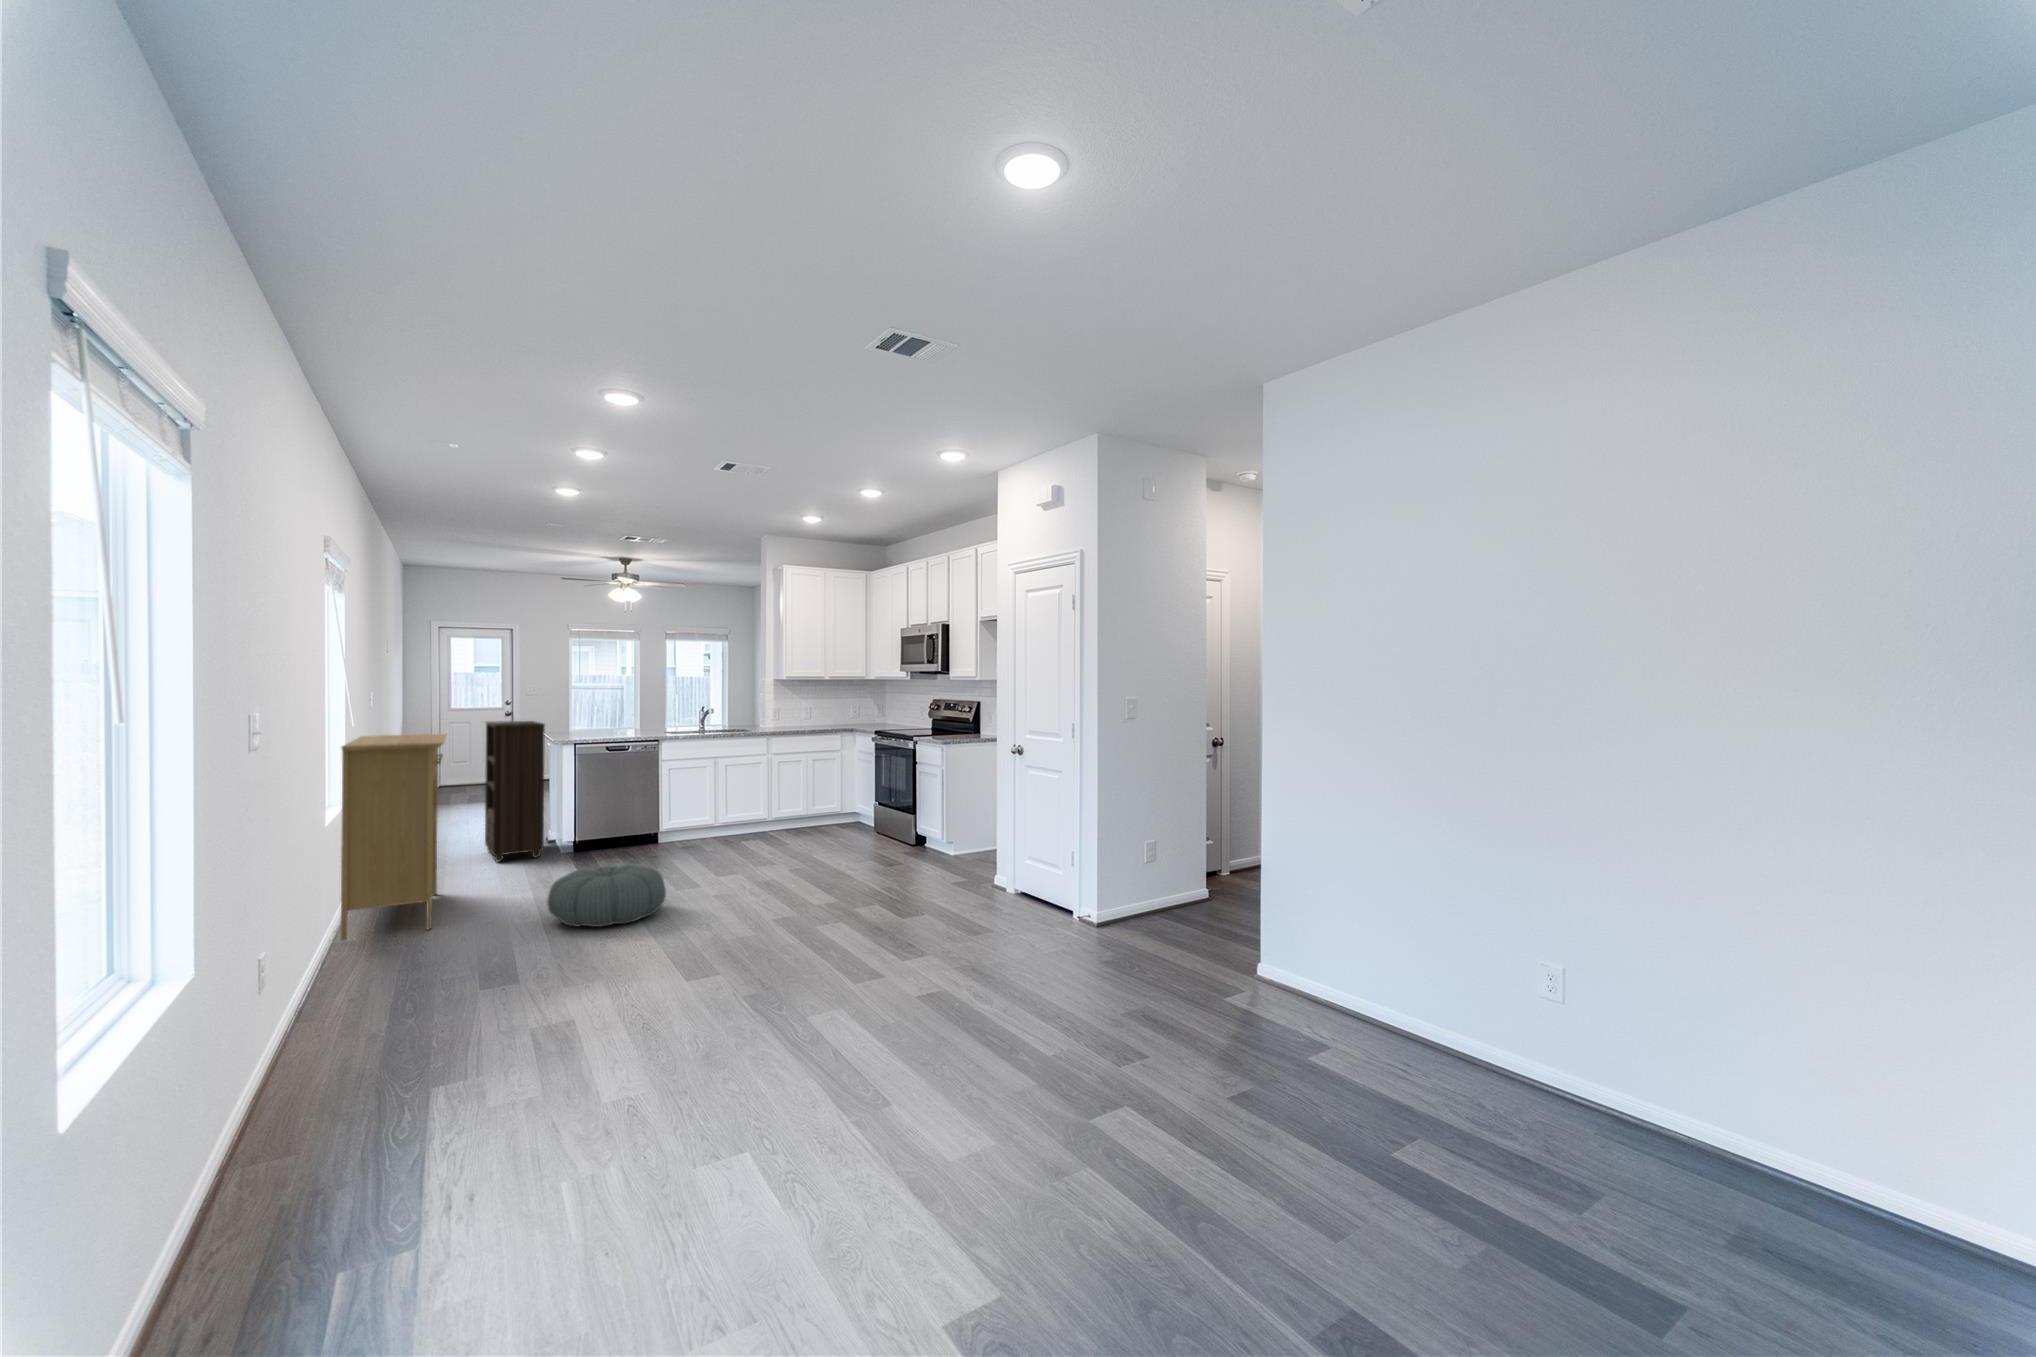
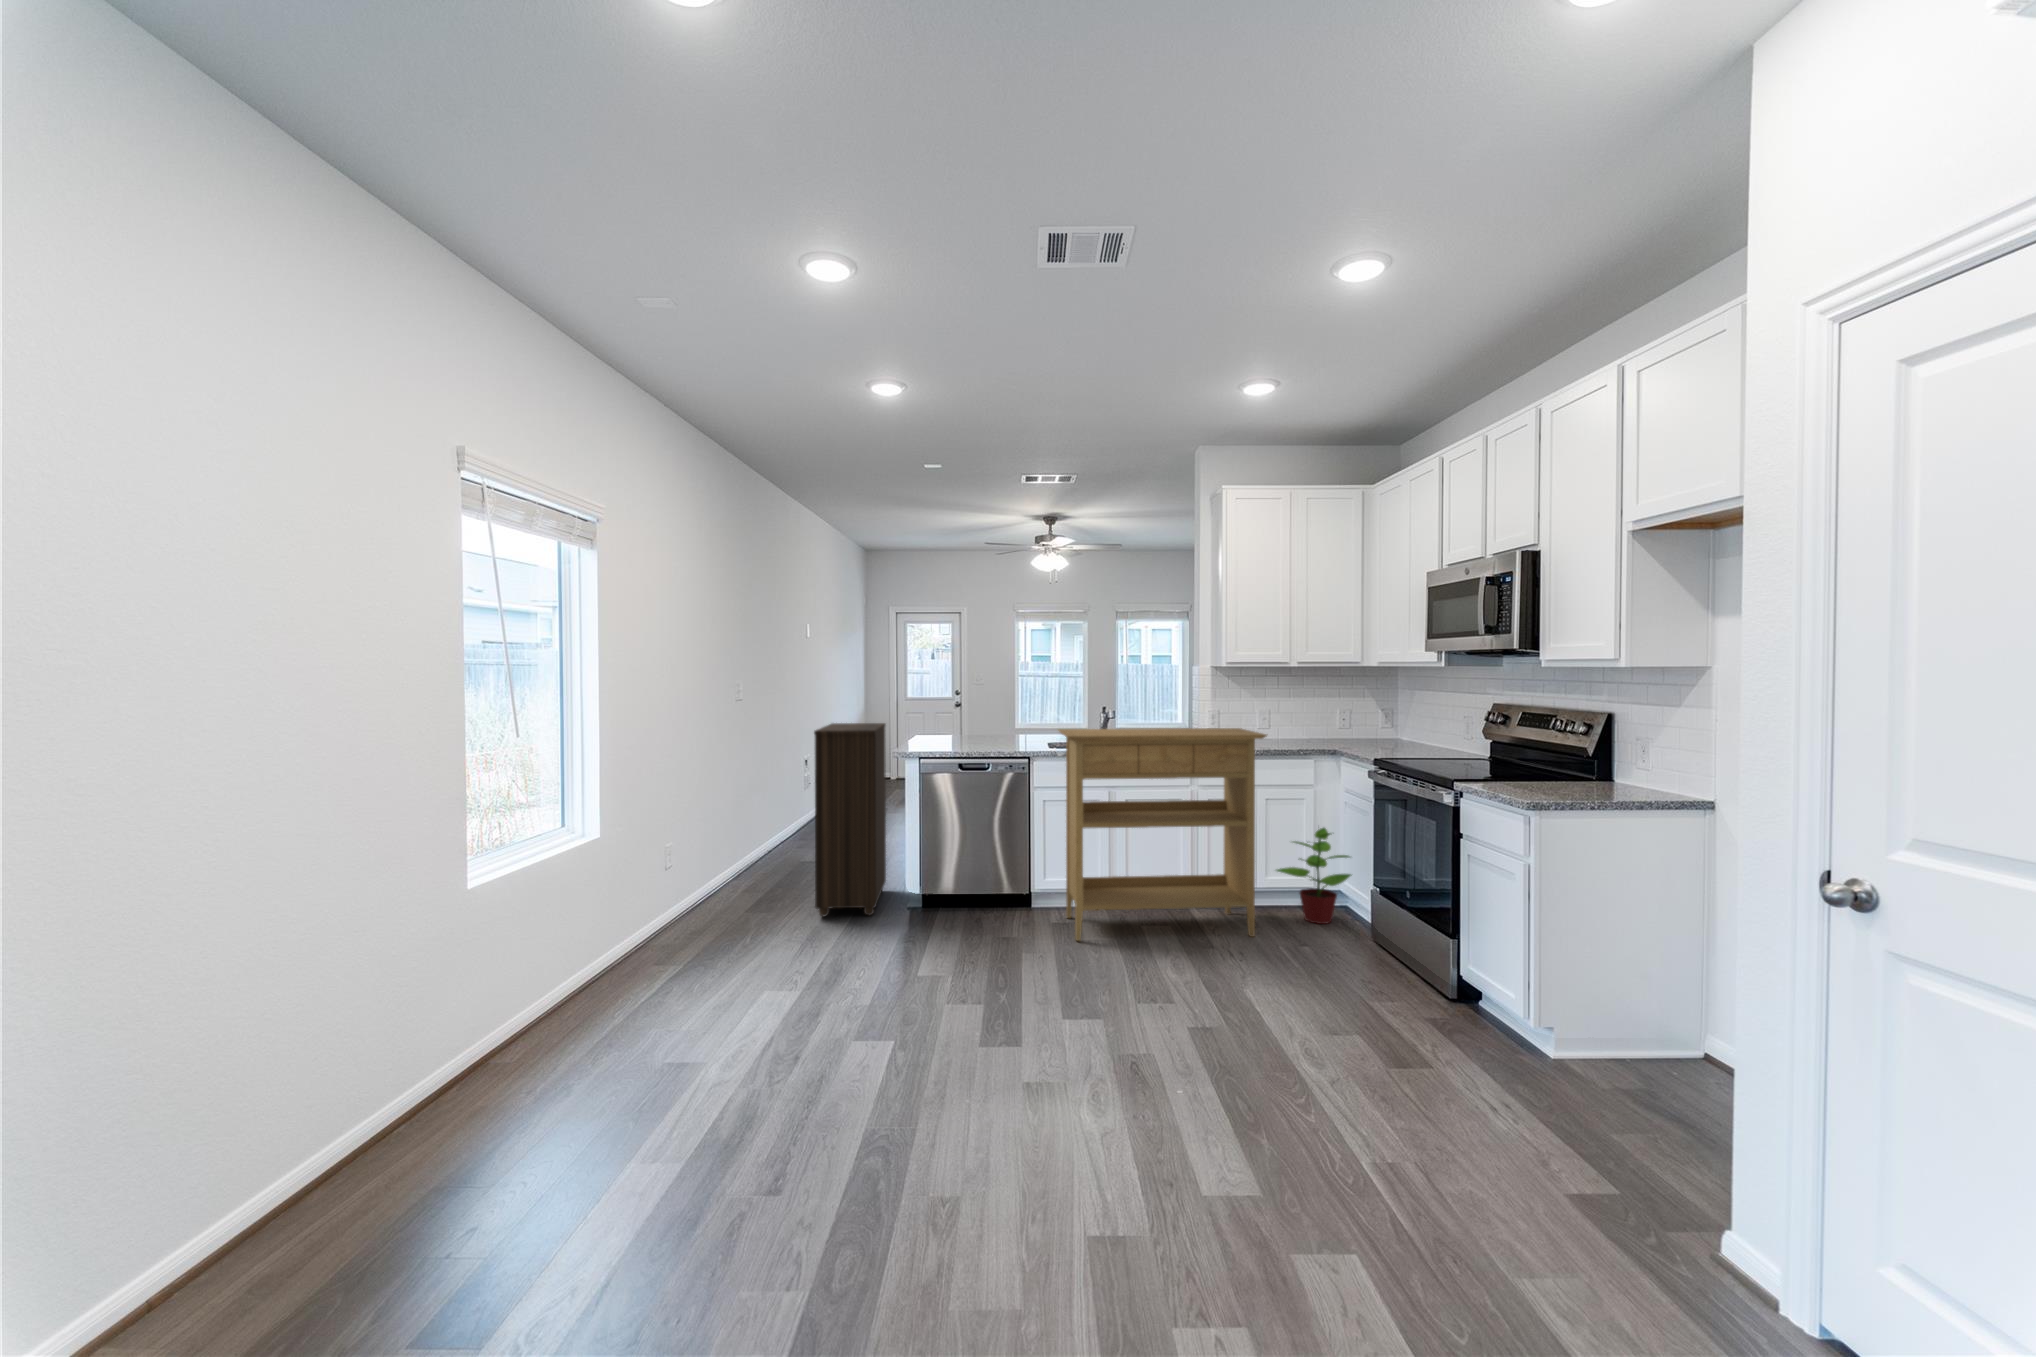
console table: present [341,734,447,940] -> present [1059,728,1267,941]
potted plant: none [818,772,863,830] -> present [1277,828,1352,924]
pouf: present [547,864,666,927] -> none [702,1009,912,1167]

